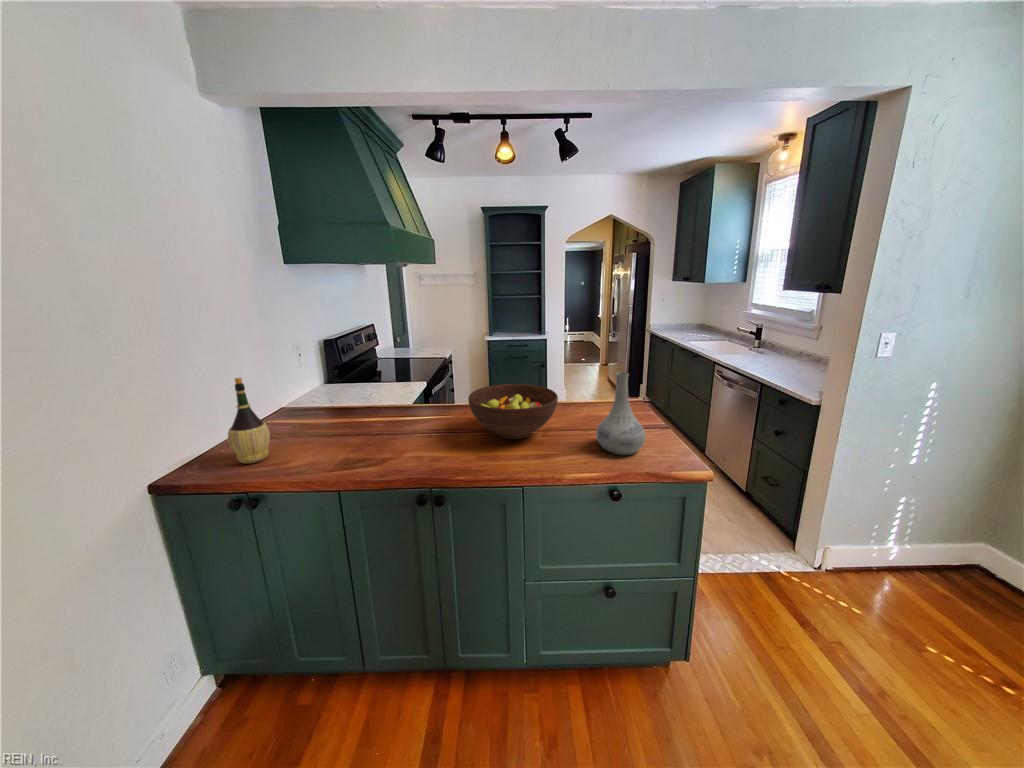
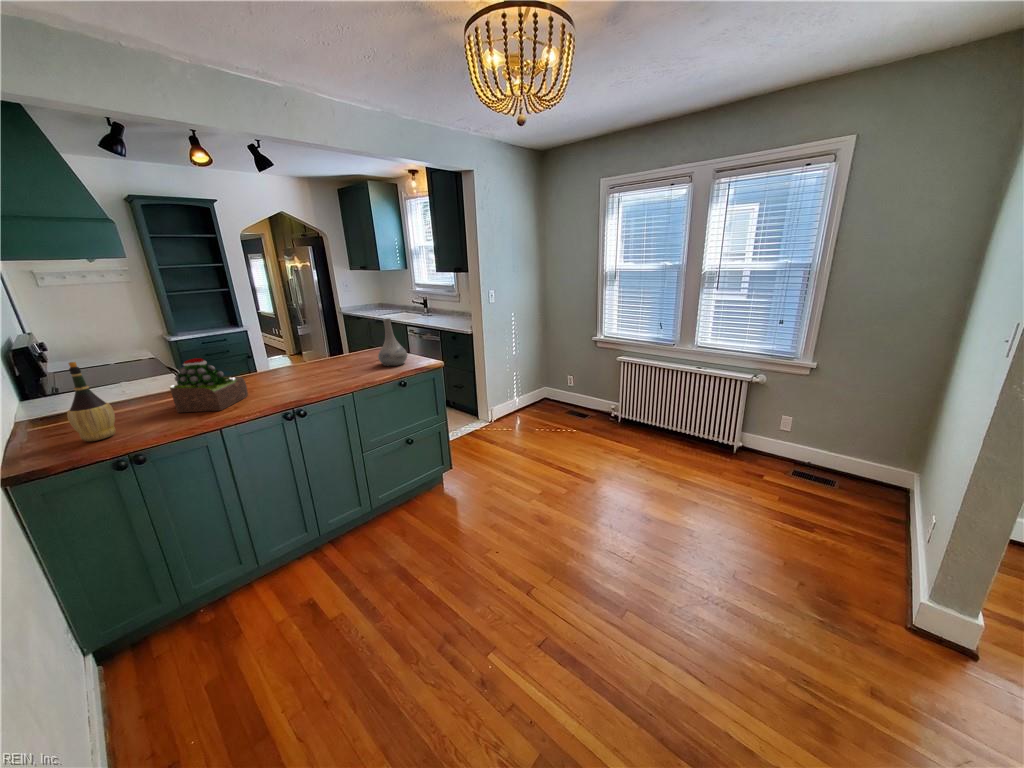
fruit bowl: present [468,384,558,439] -> none [281,341,349,377]
succulent plant: none [333,389,414,463] -> present [170,358,248,412]

